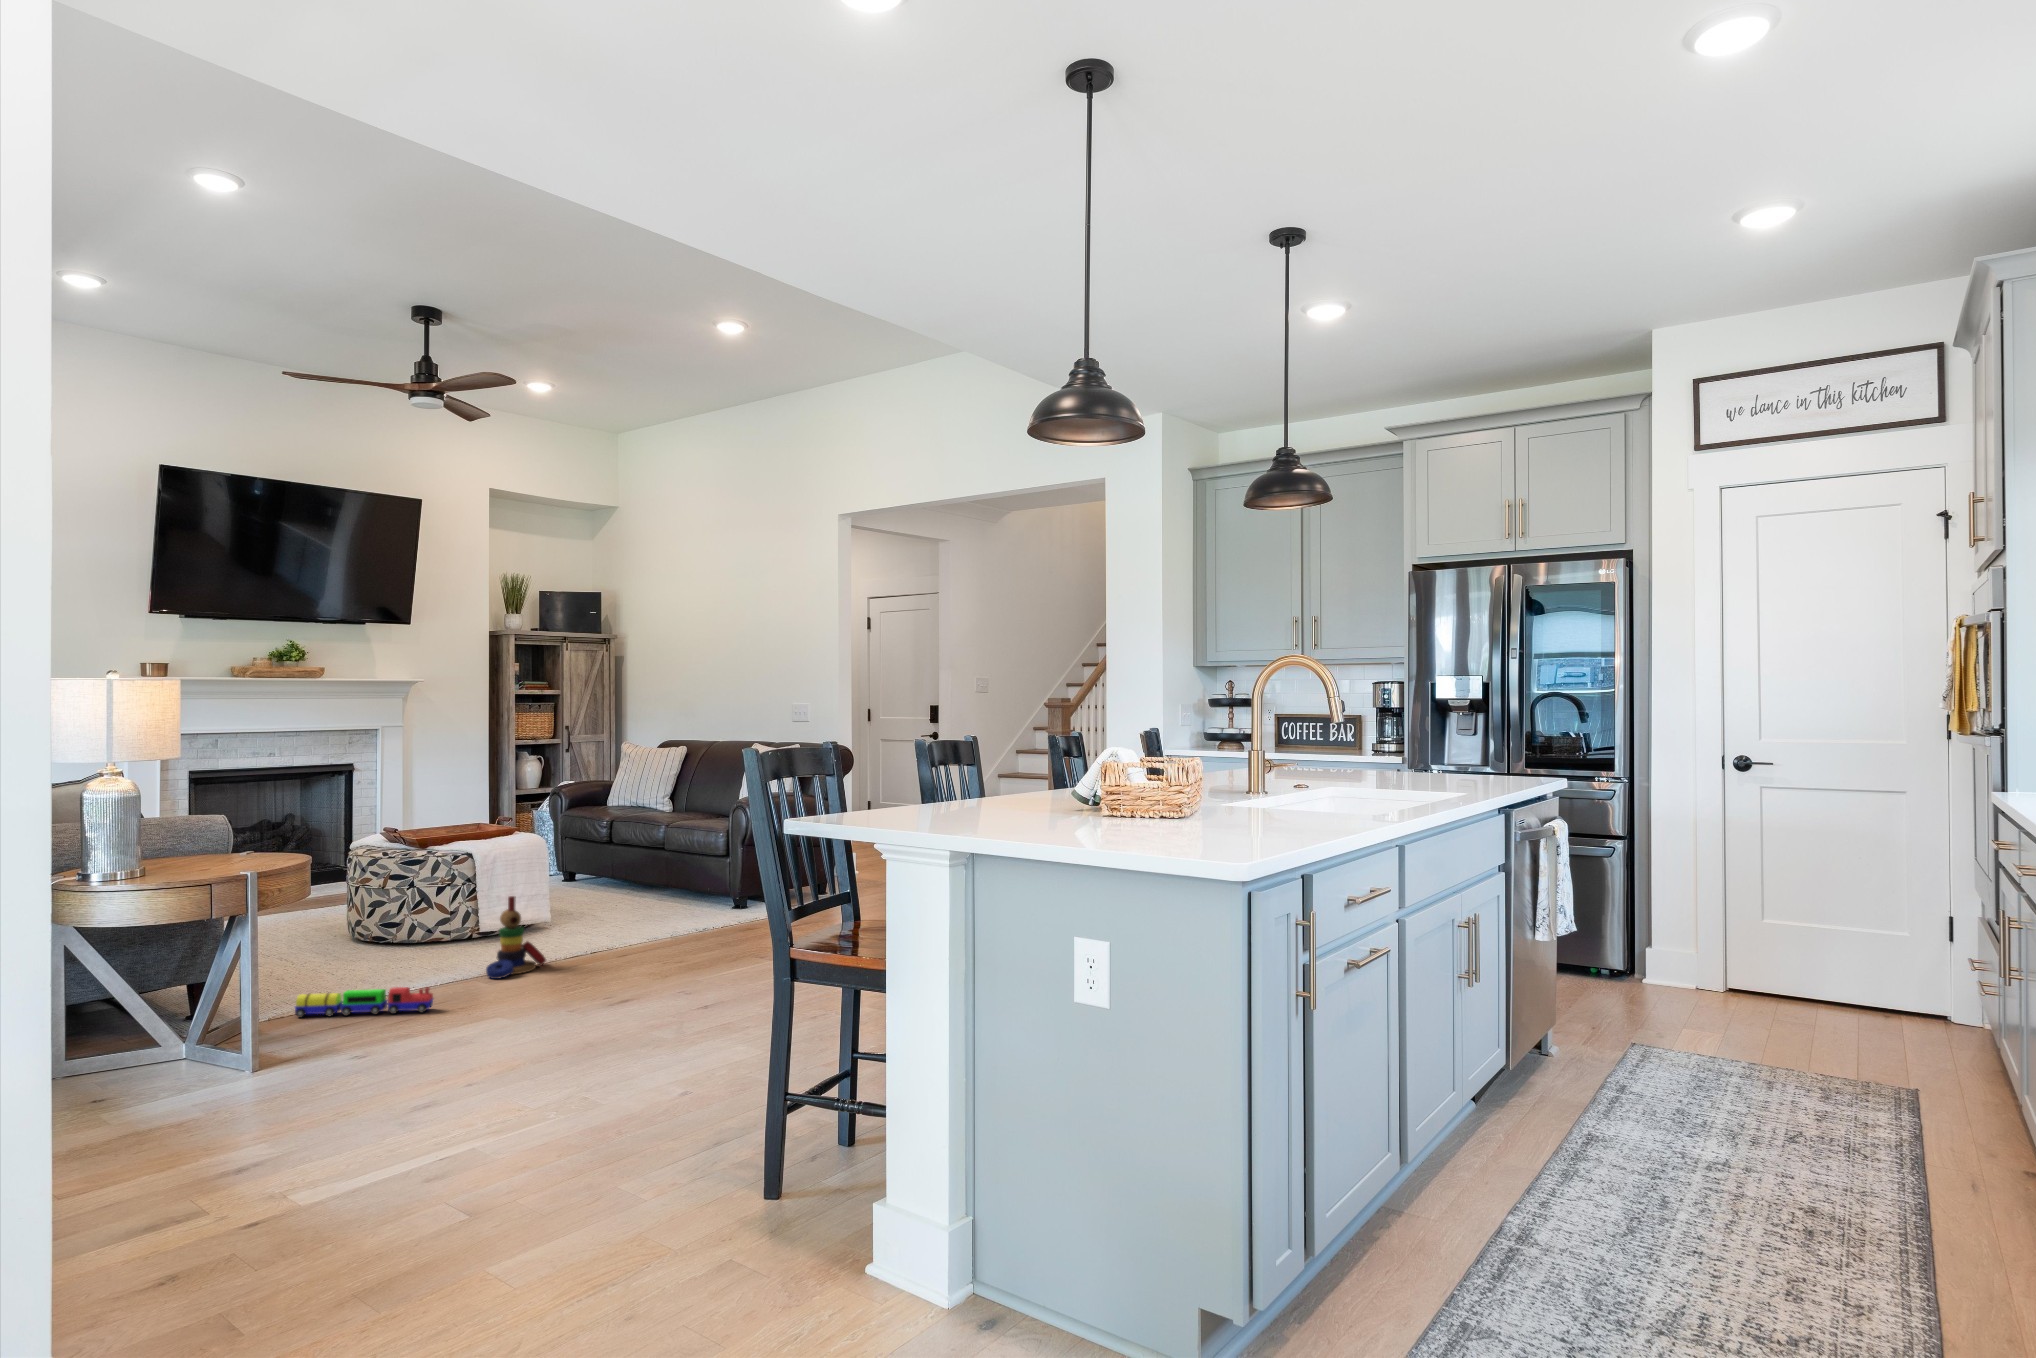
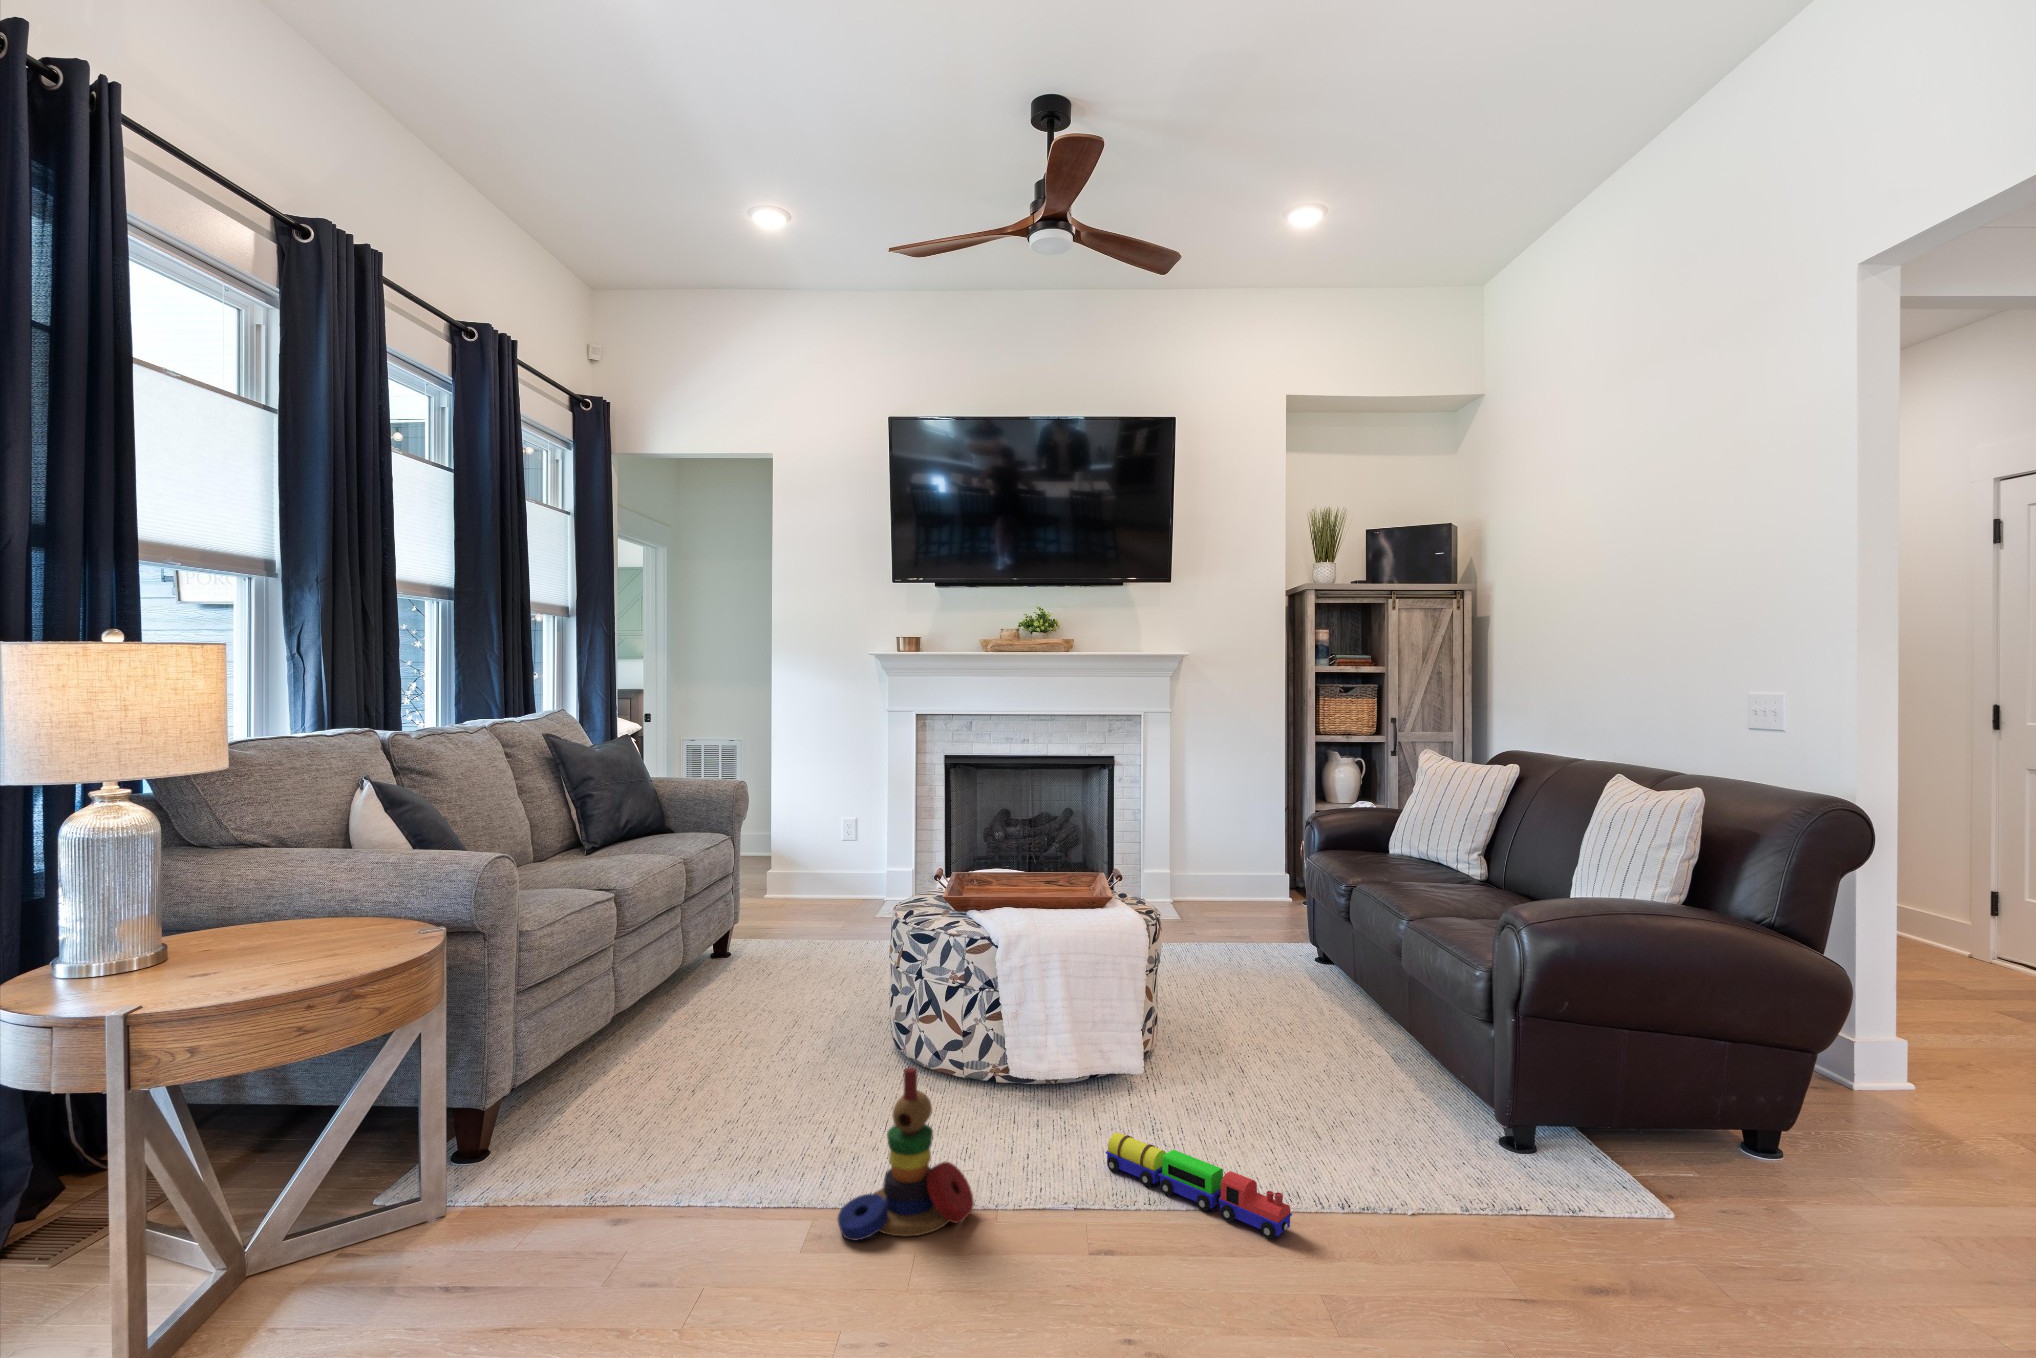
toy train: present [295,987,433,1018] -> present [1106,1132,1292,1239]

